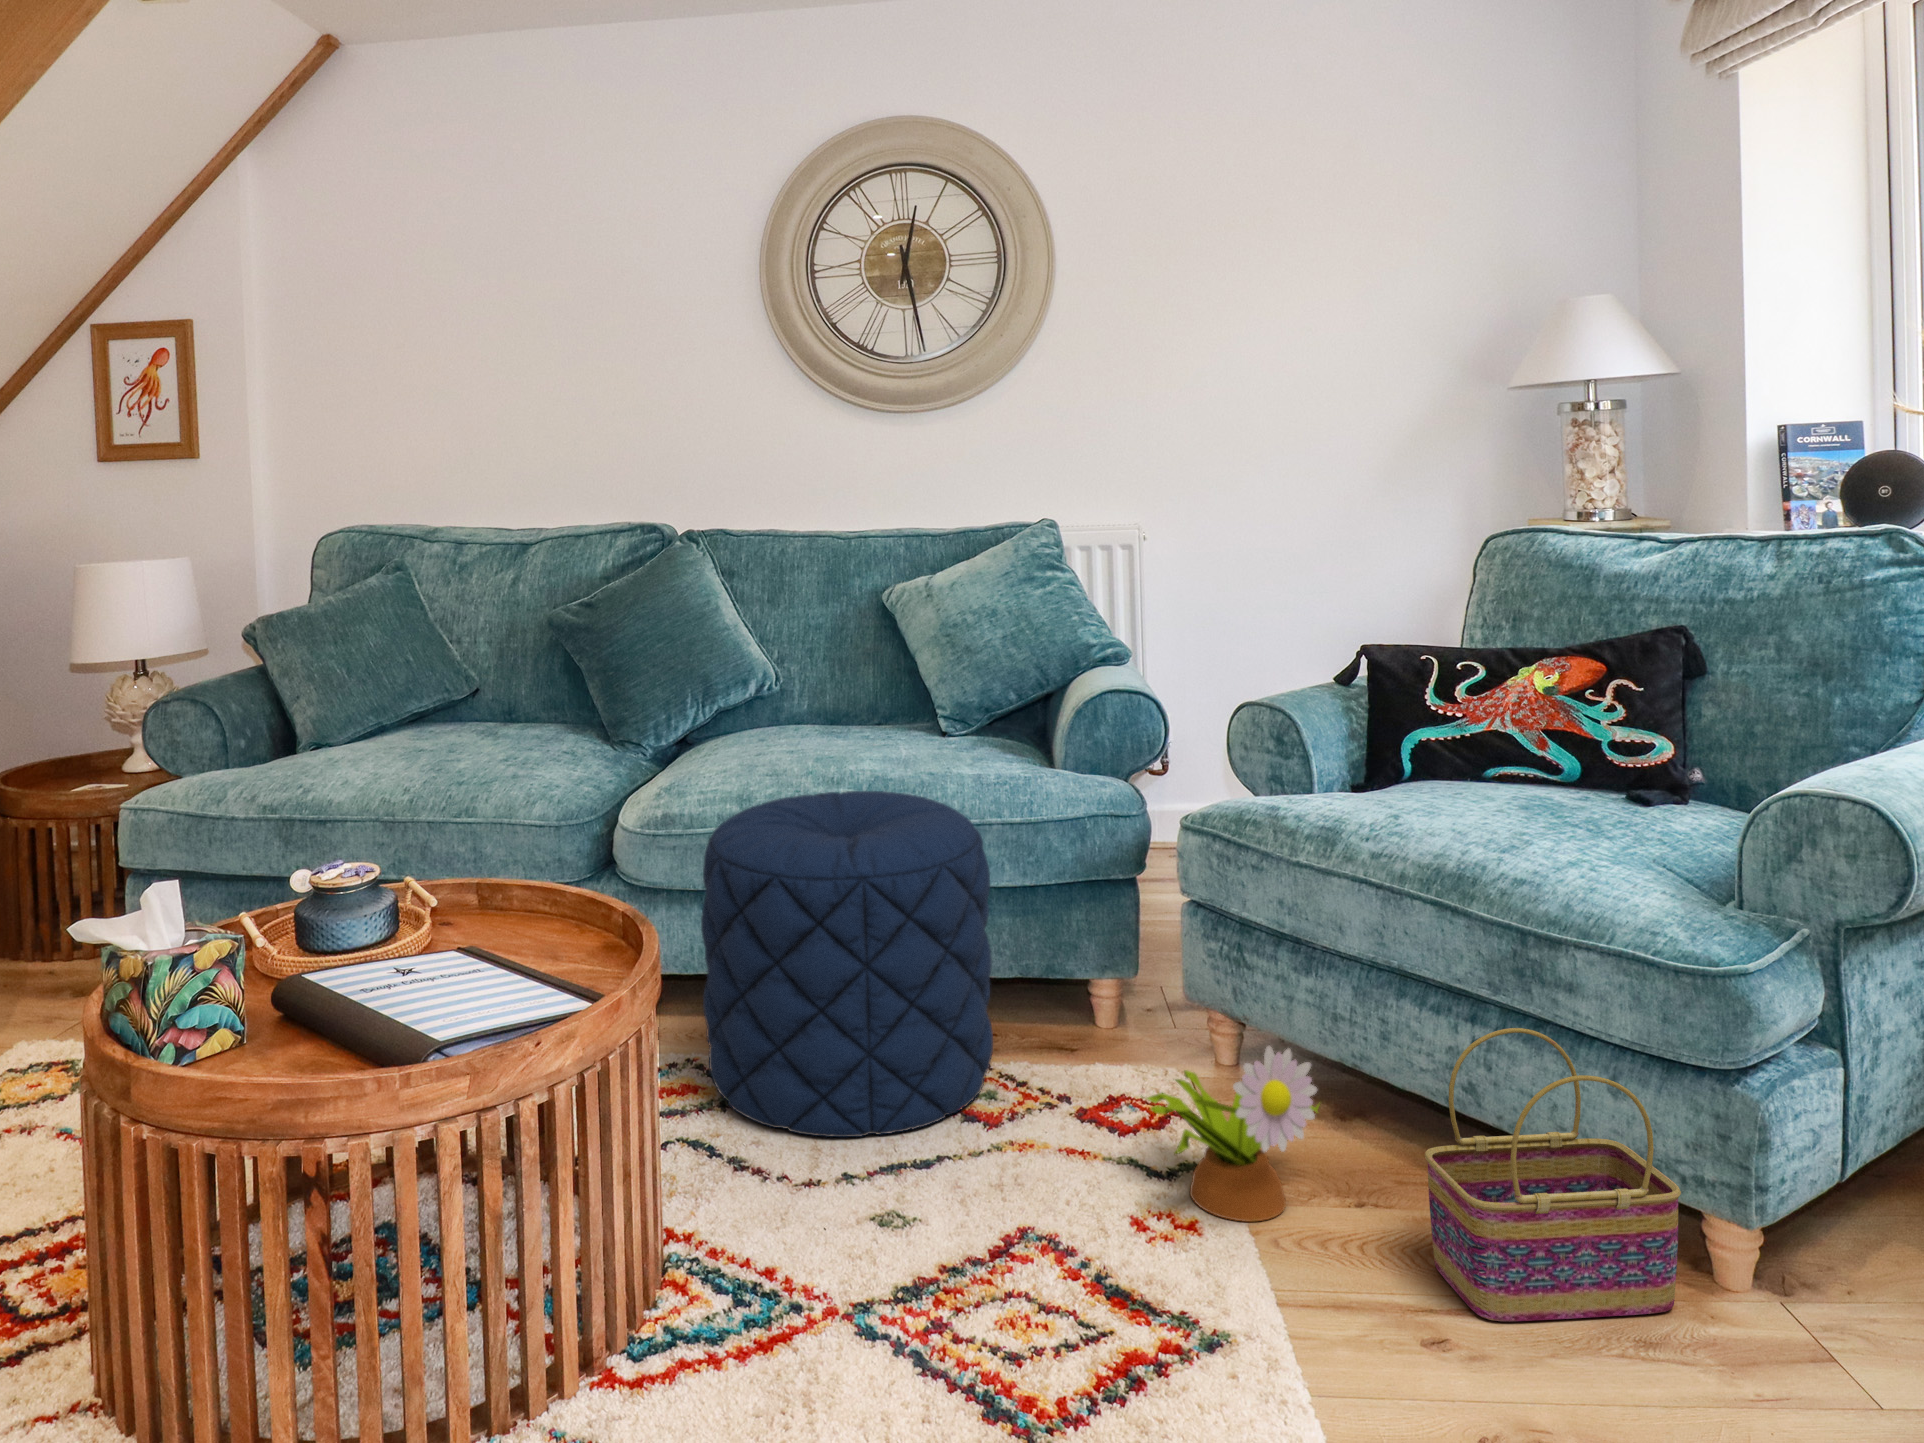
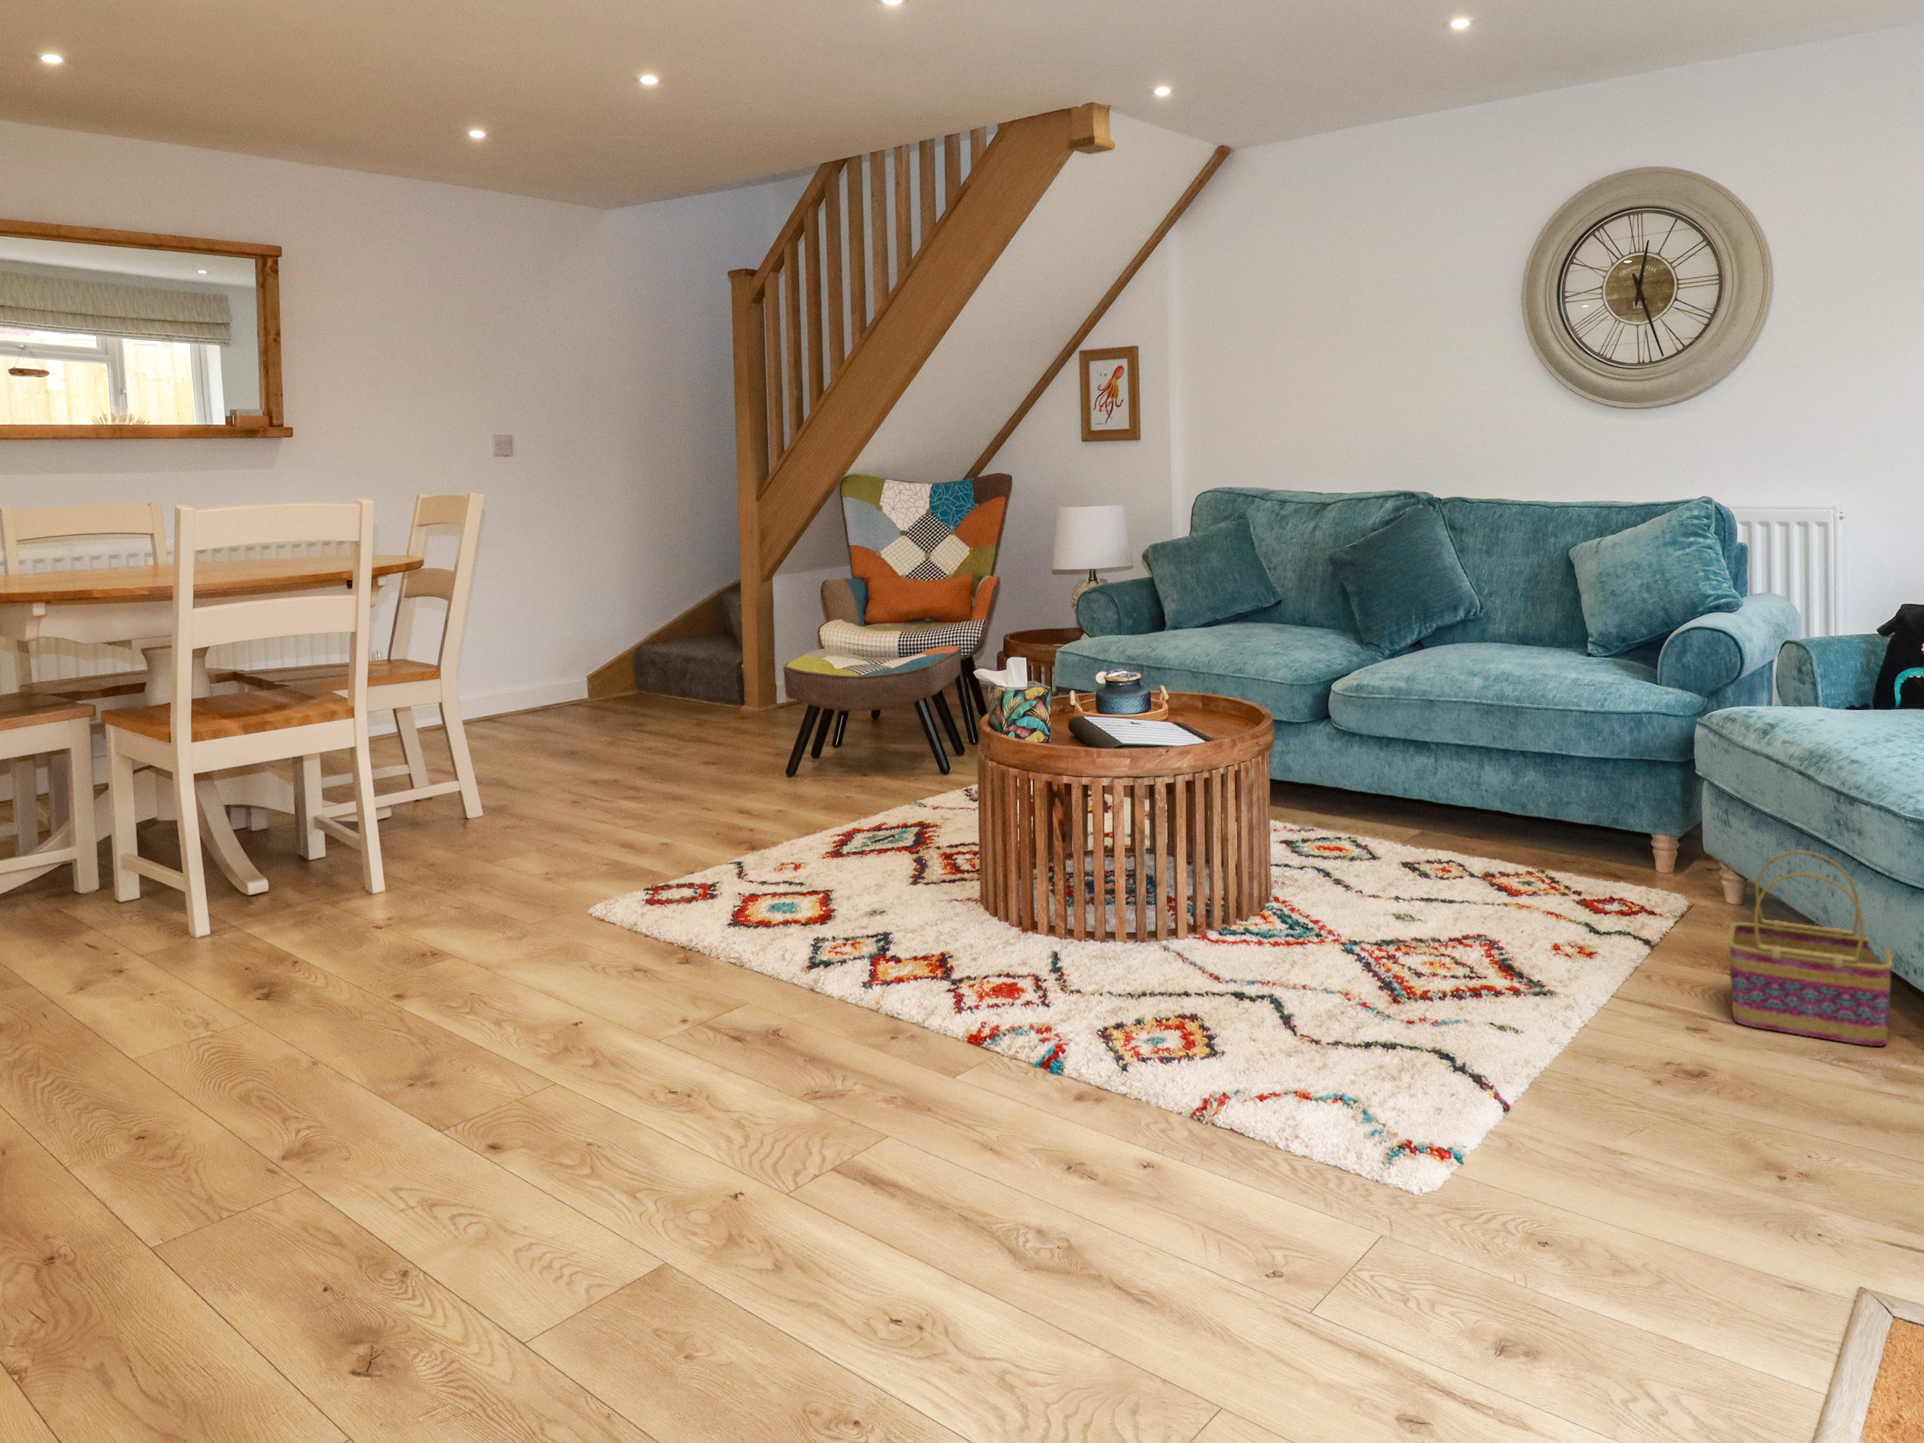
pouf: present [701,791,993,1137] -> none [1351,676,1548,888]
decorative plant: present [1141,1045,1319,1222] -> none [1585,845,1713,963]

